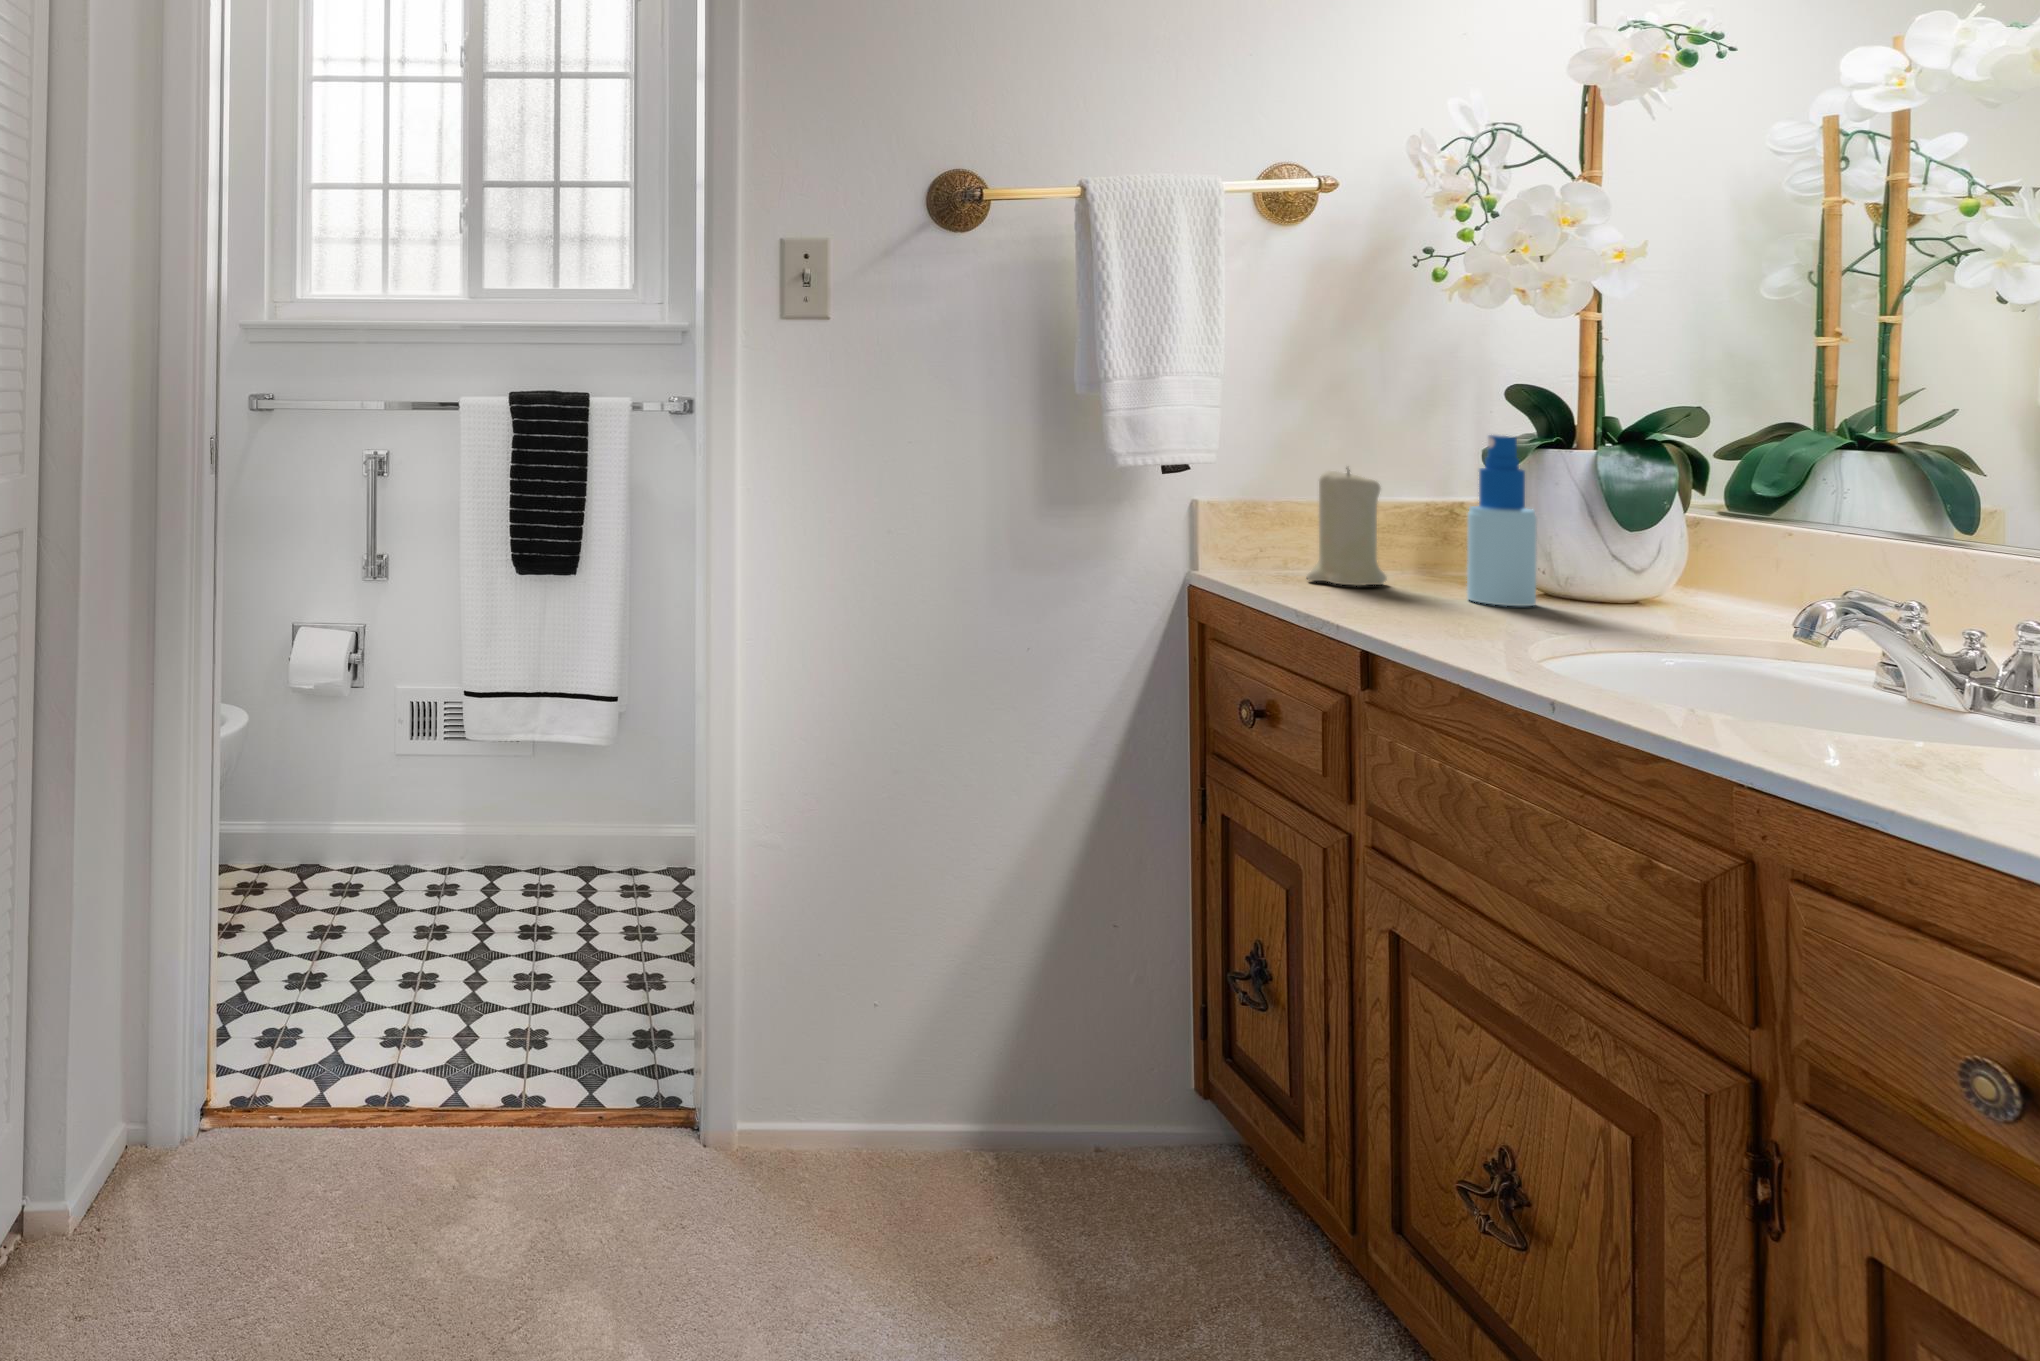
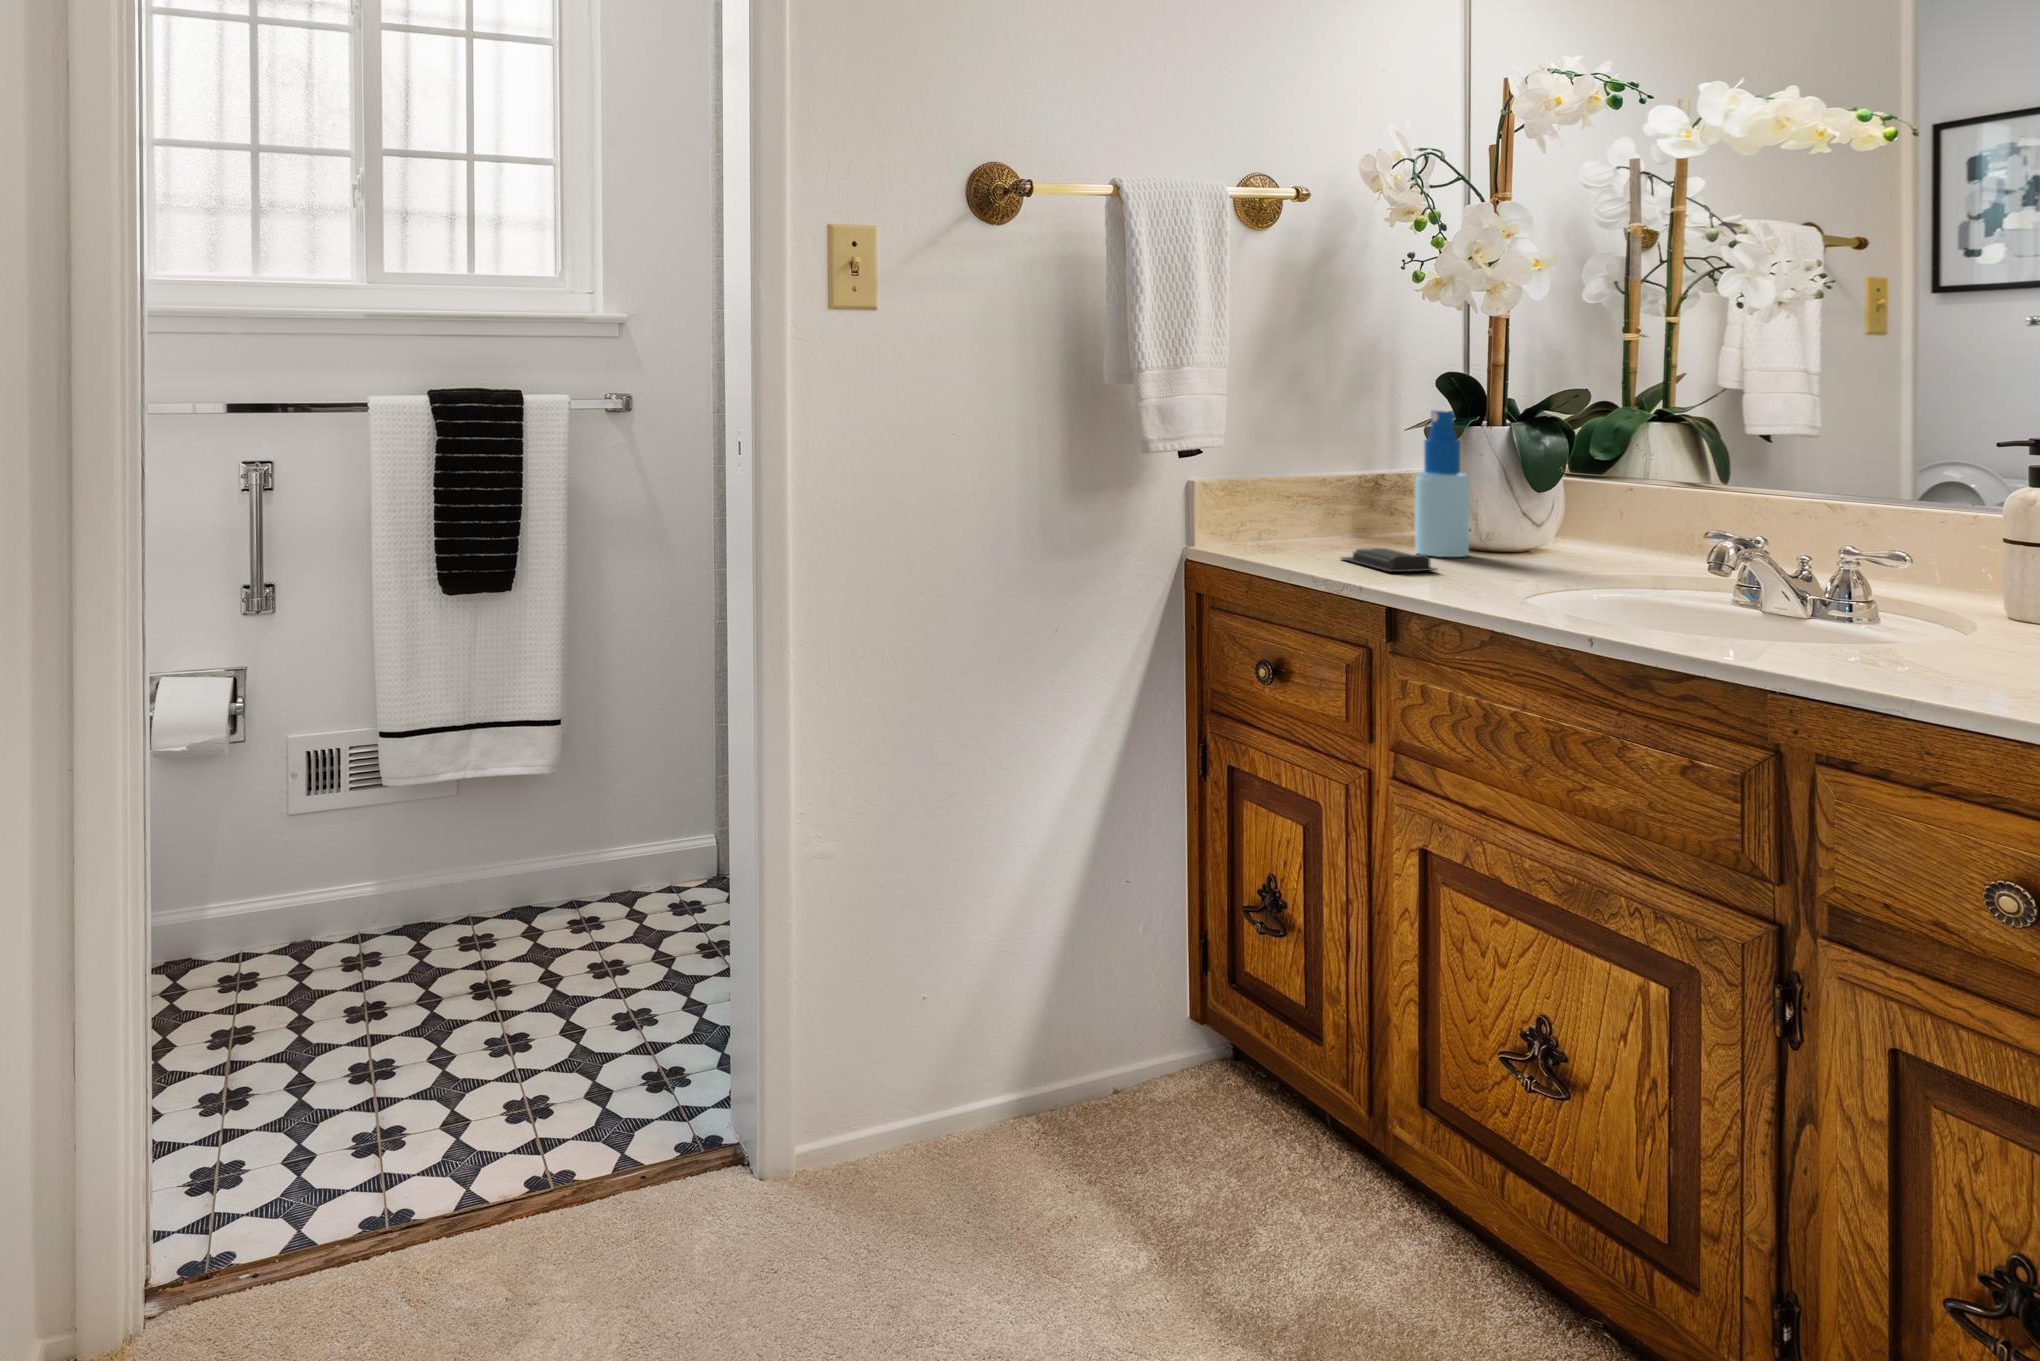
candle: present [1307,468,1387,586] -> none [1281,442,1346,548]
soap bar: none [1355,588,1459,619] -> present [1341,548,1437,572]

